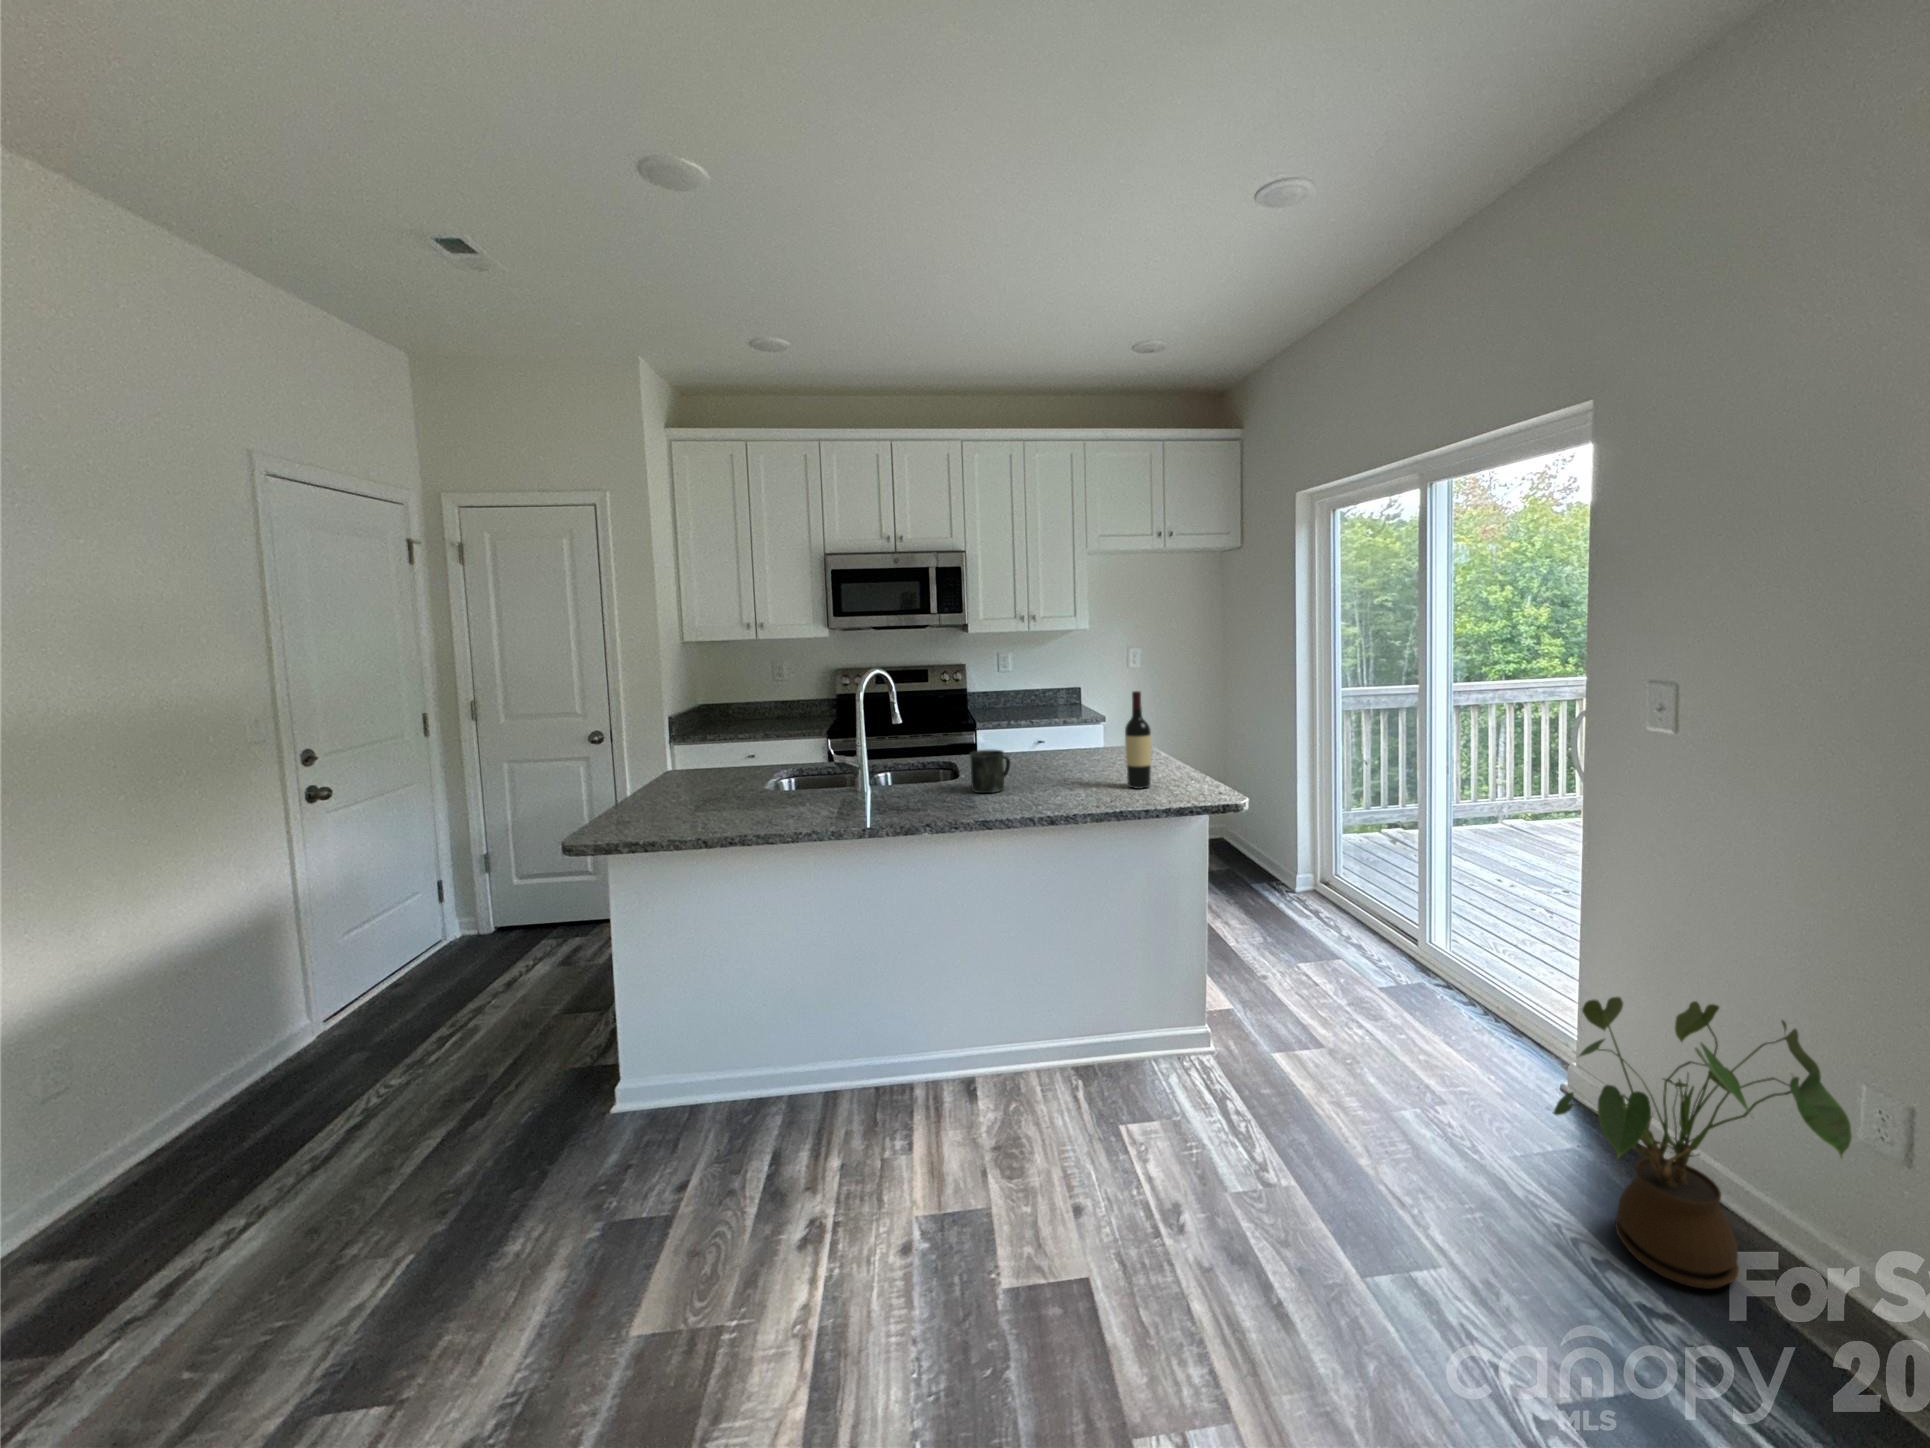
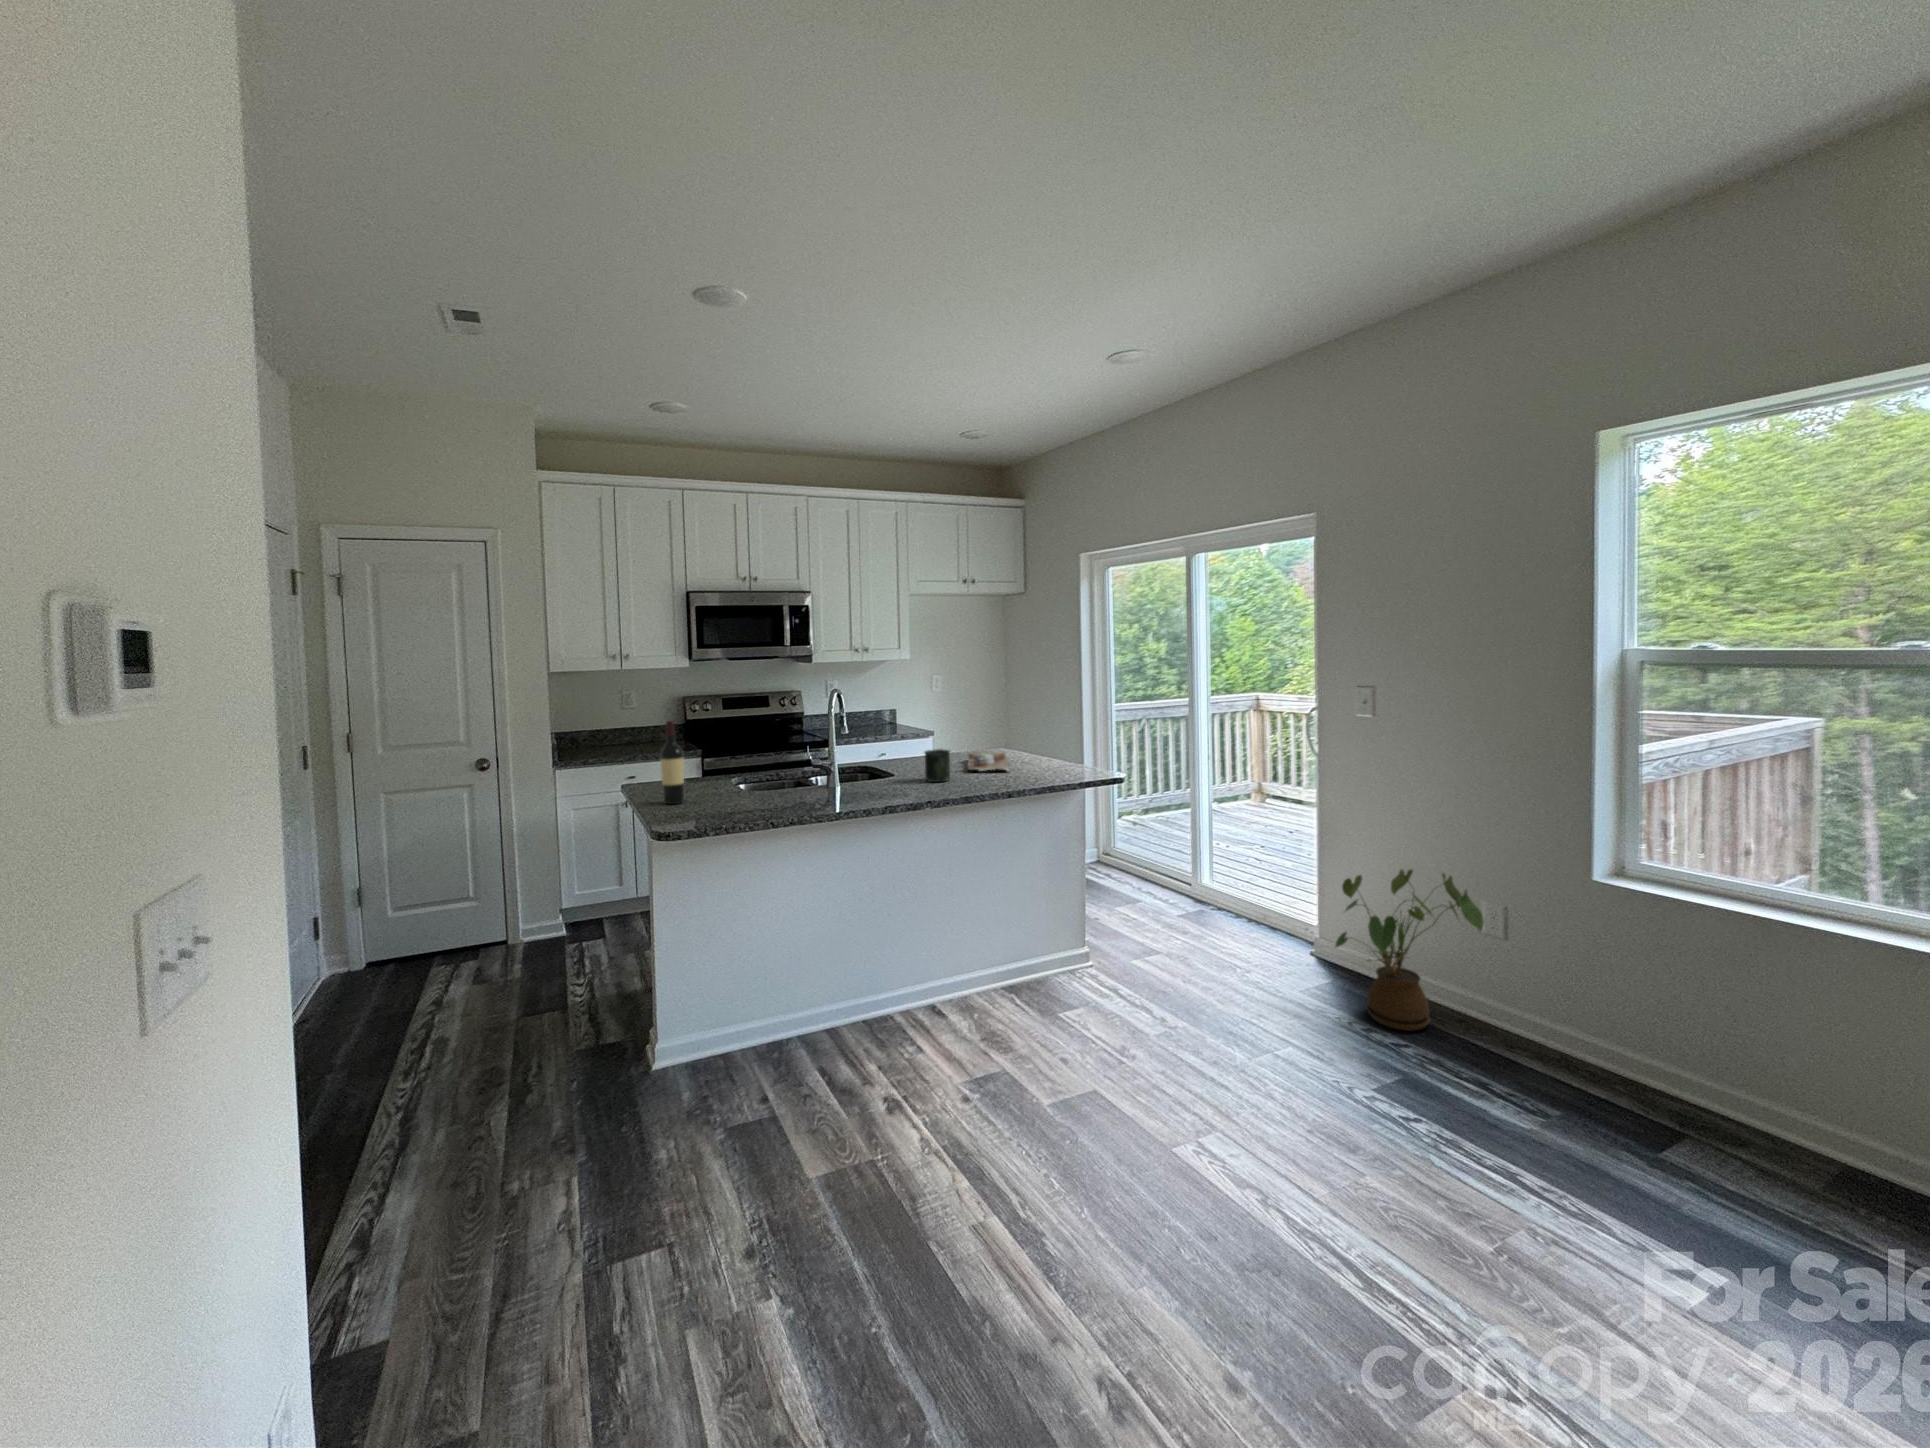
wine bottle: present [1125,691,1151,789] -> present [660,721,684,804]
cutting board: none [1042,749,1124,784] -> present [967,751,1009,772]

